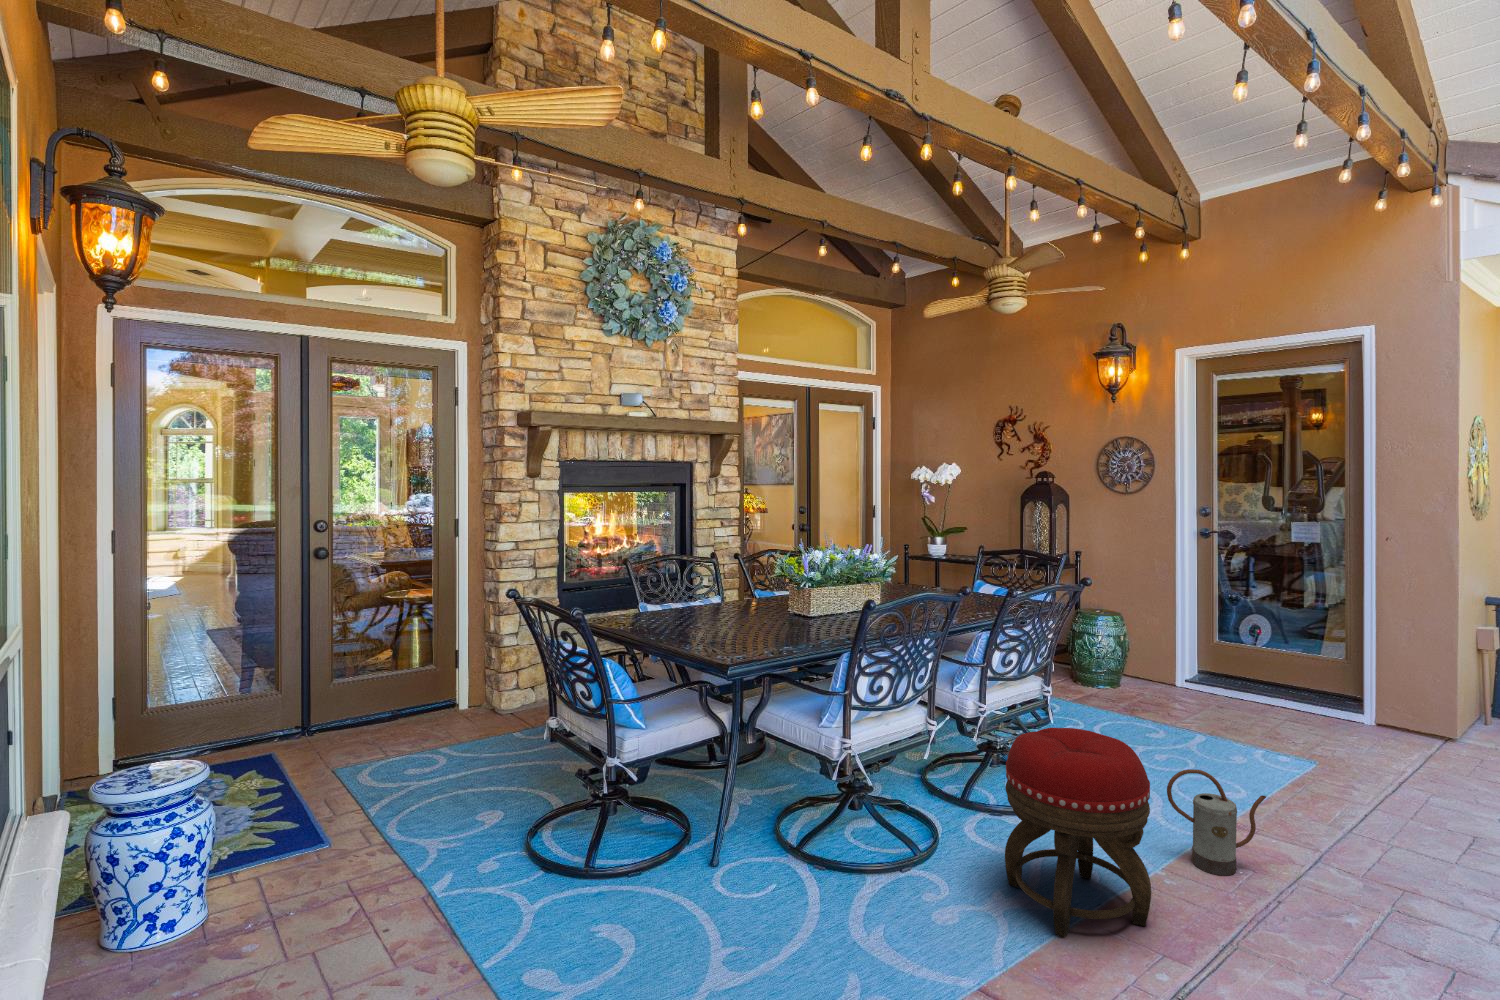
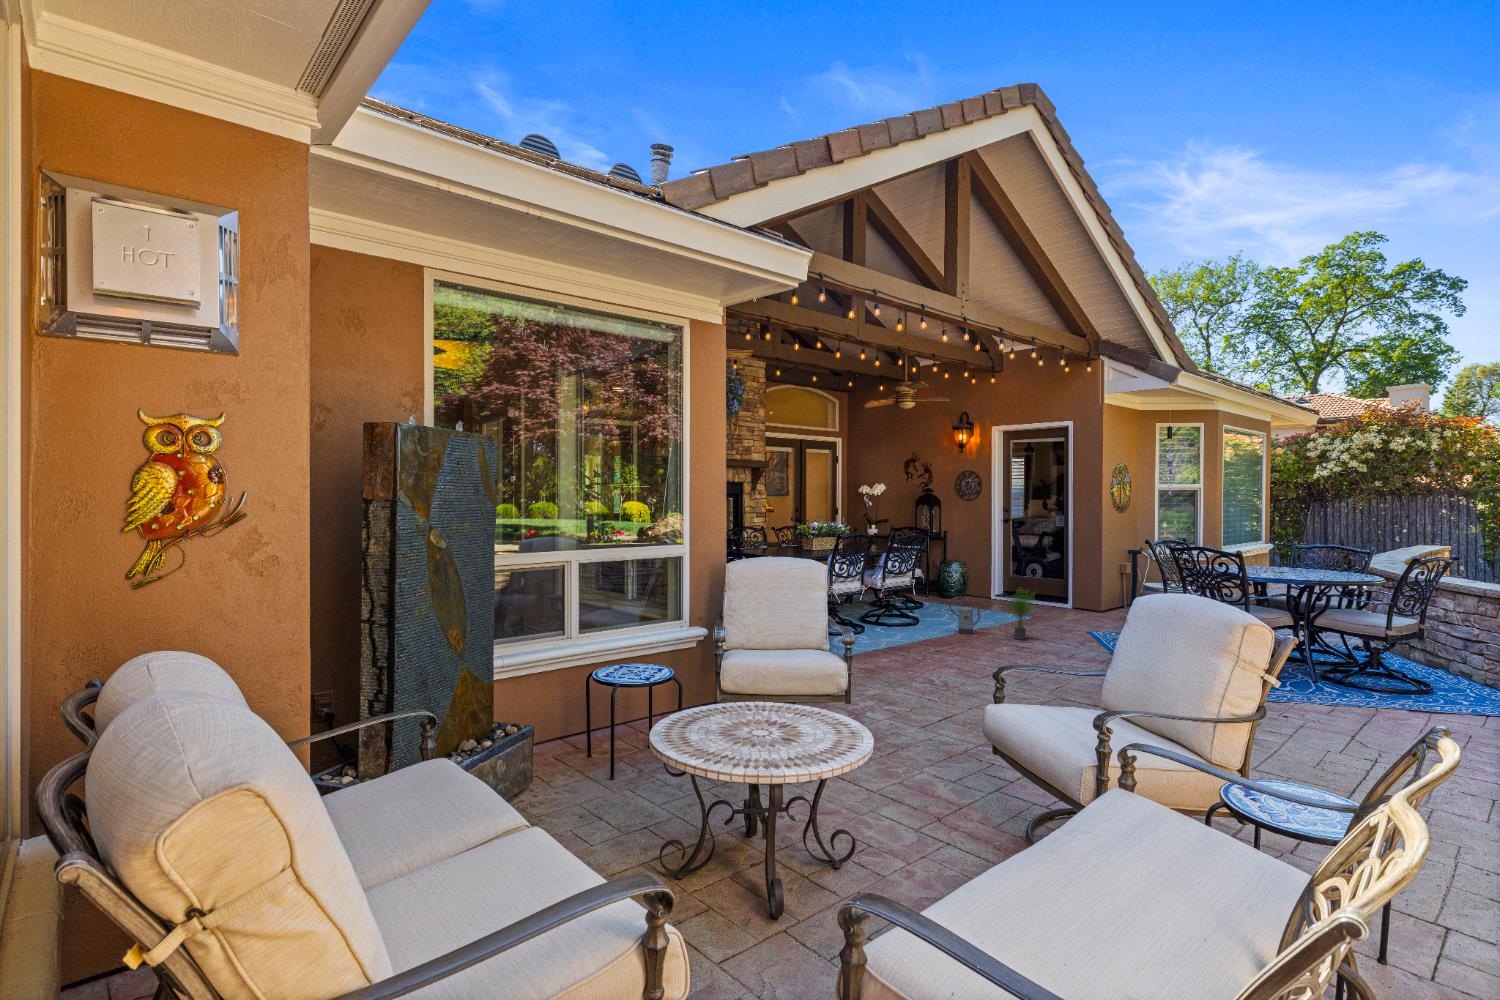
footstool: present [1005,728,1151,938] -> none [887,578,935,642]
potted plant: none [1321,755,1466,921] -> present [1008,590,1032,640]

